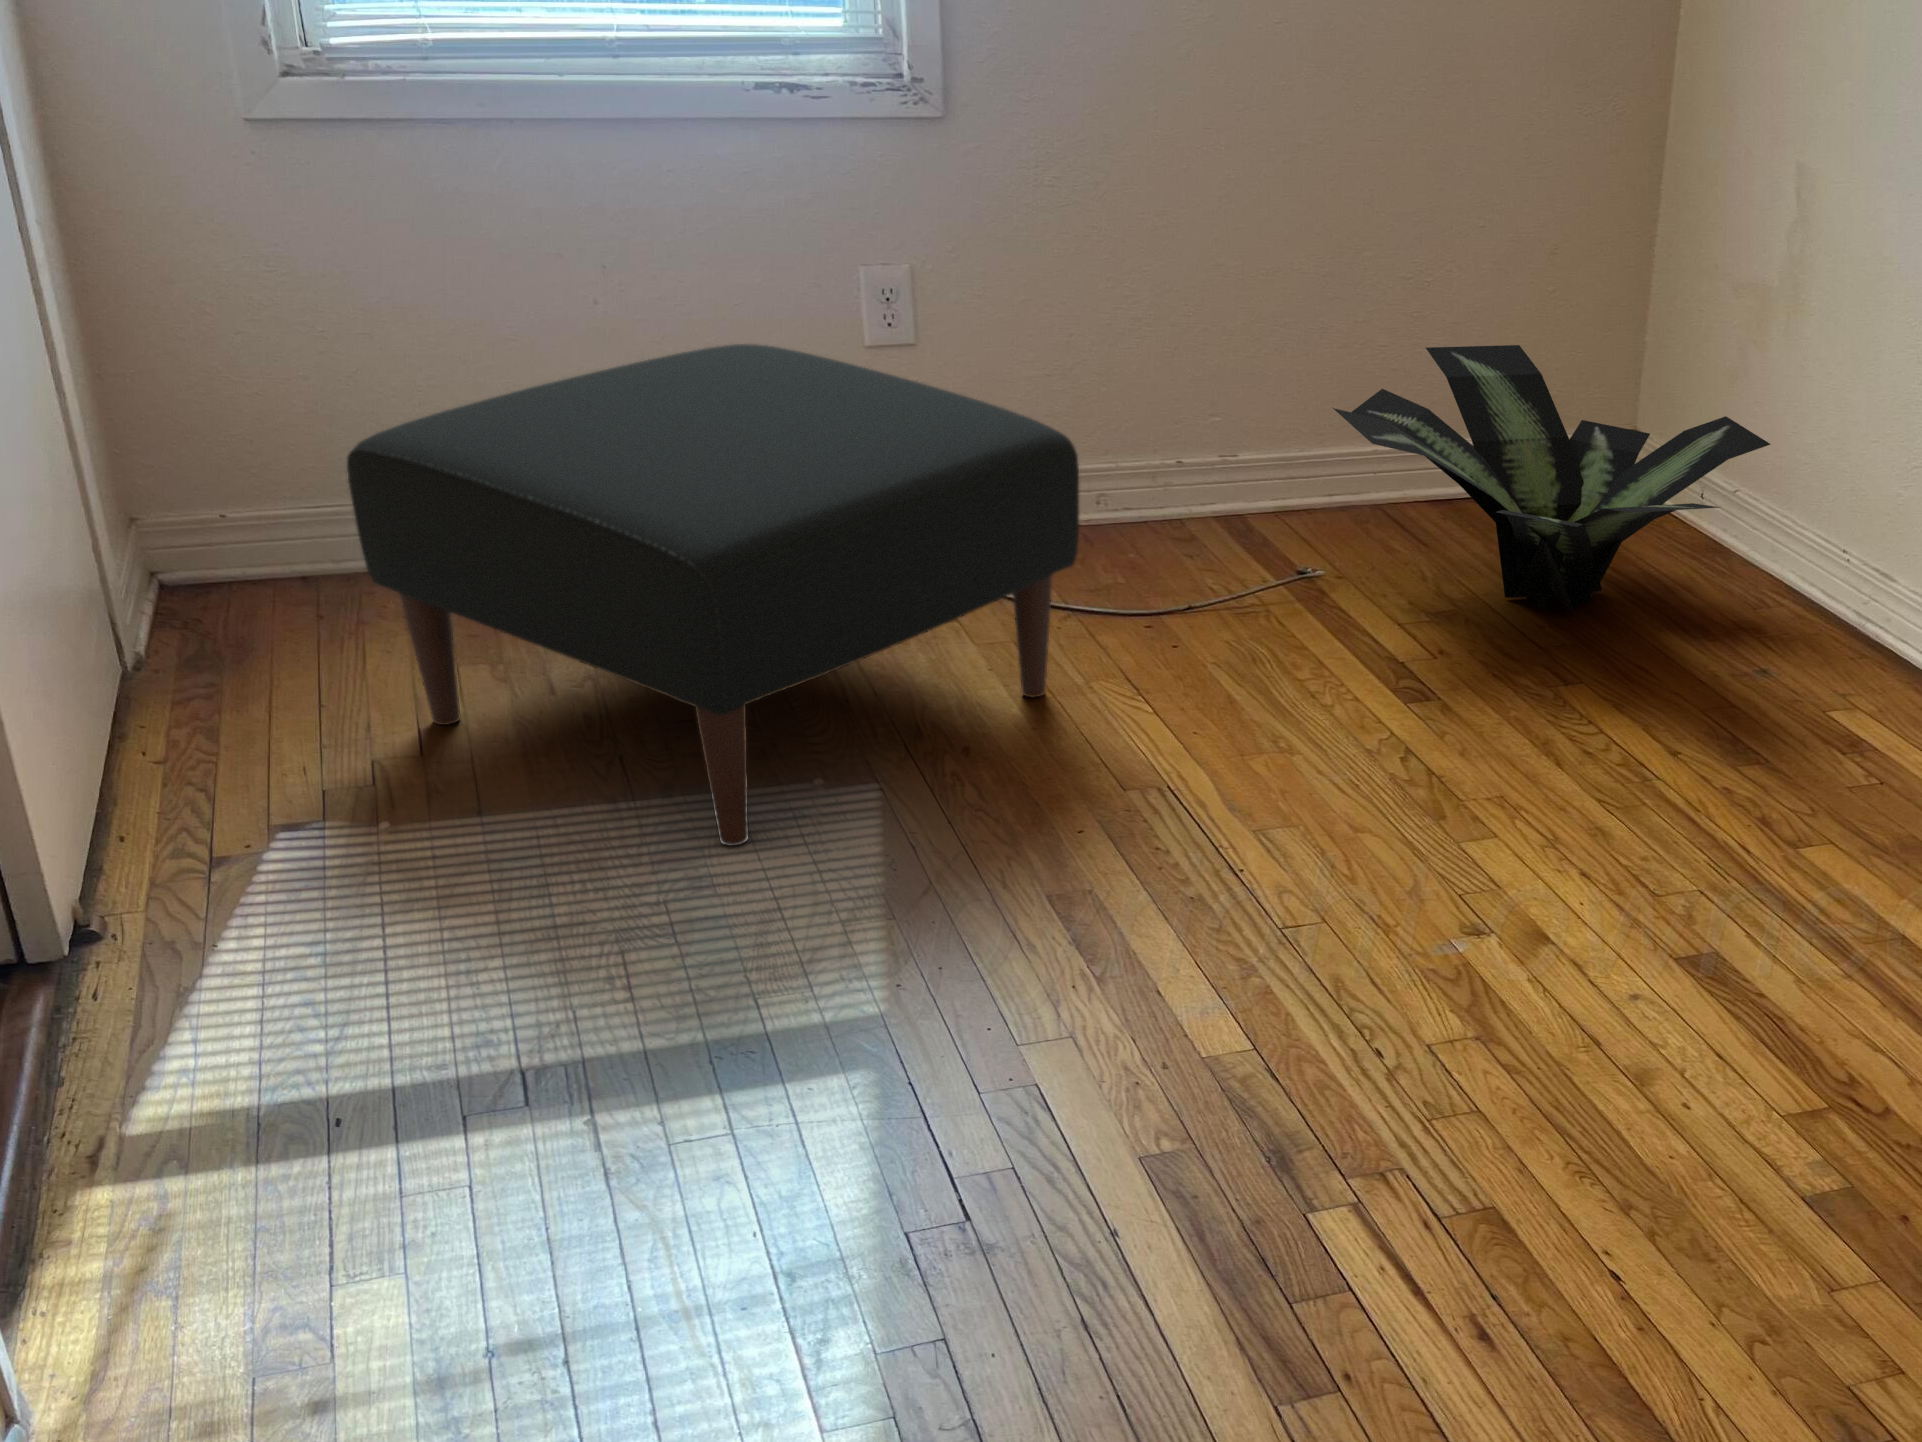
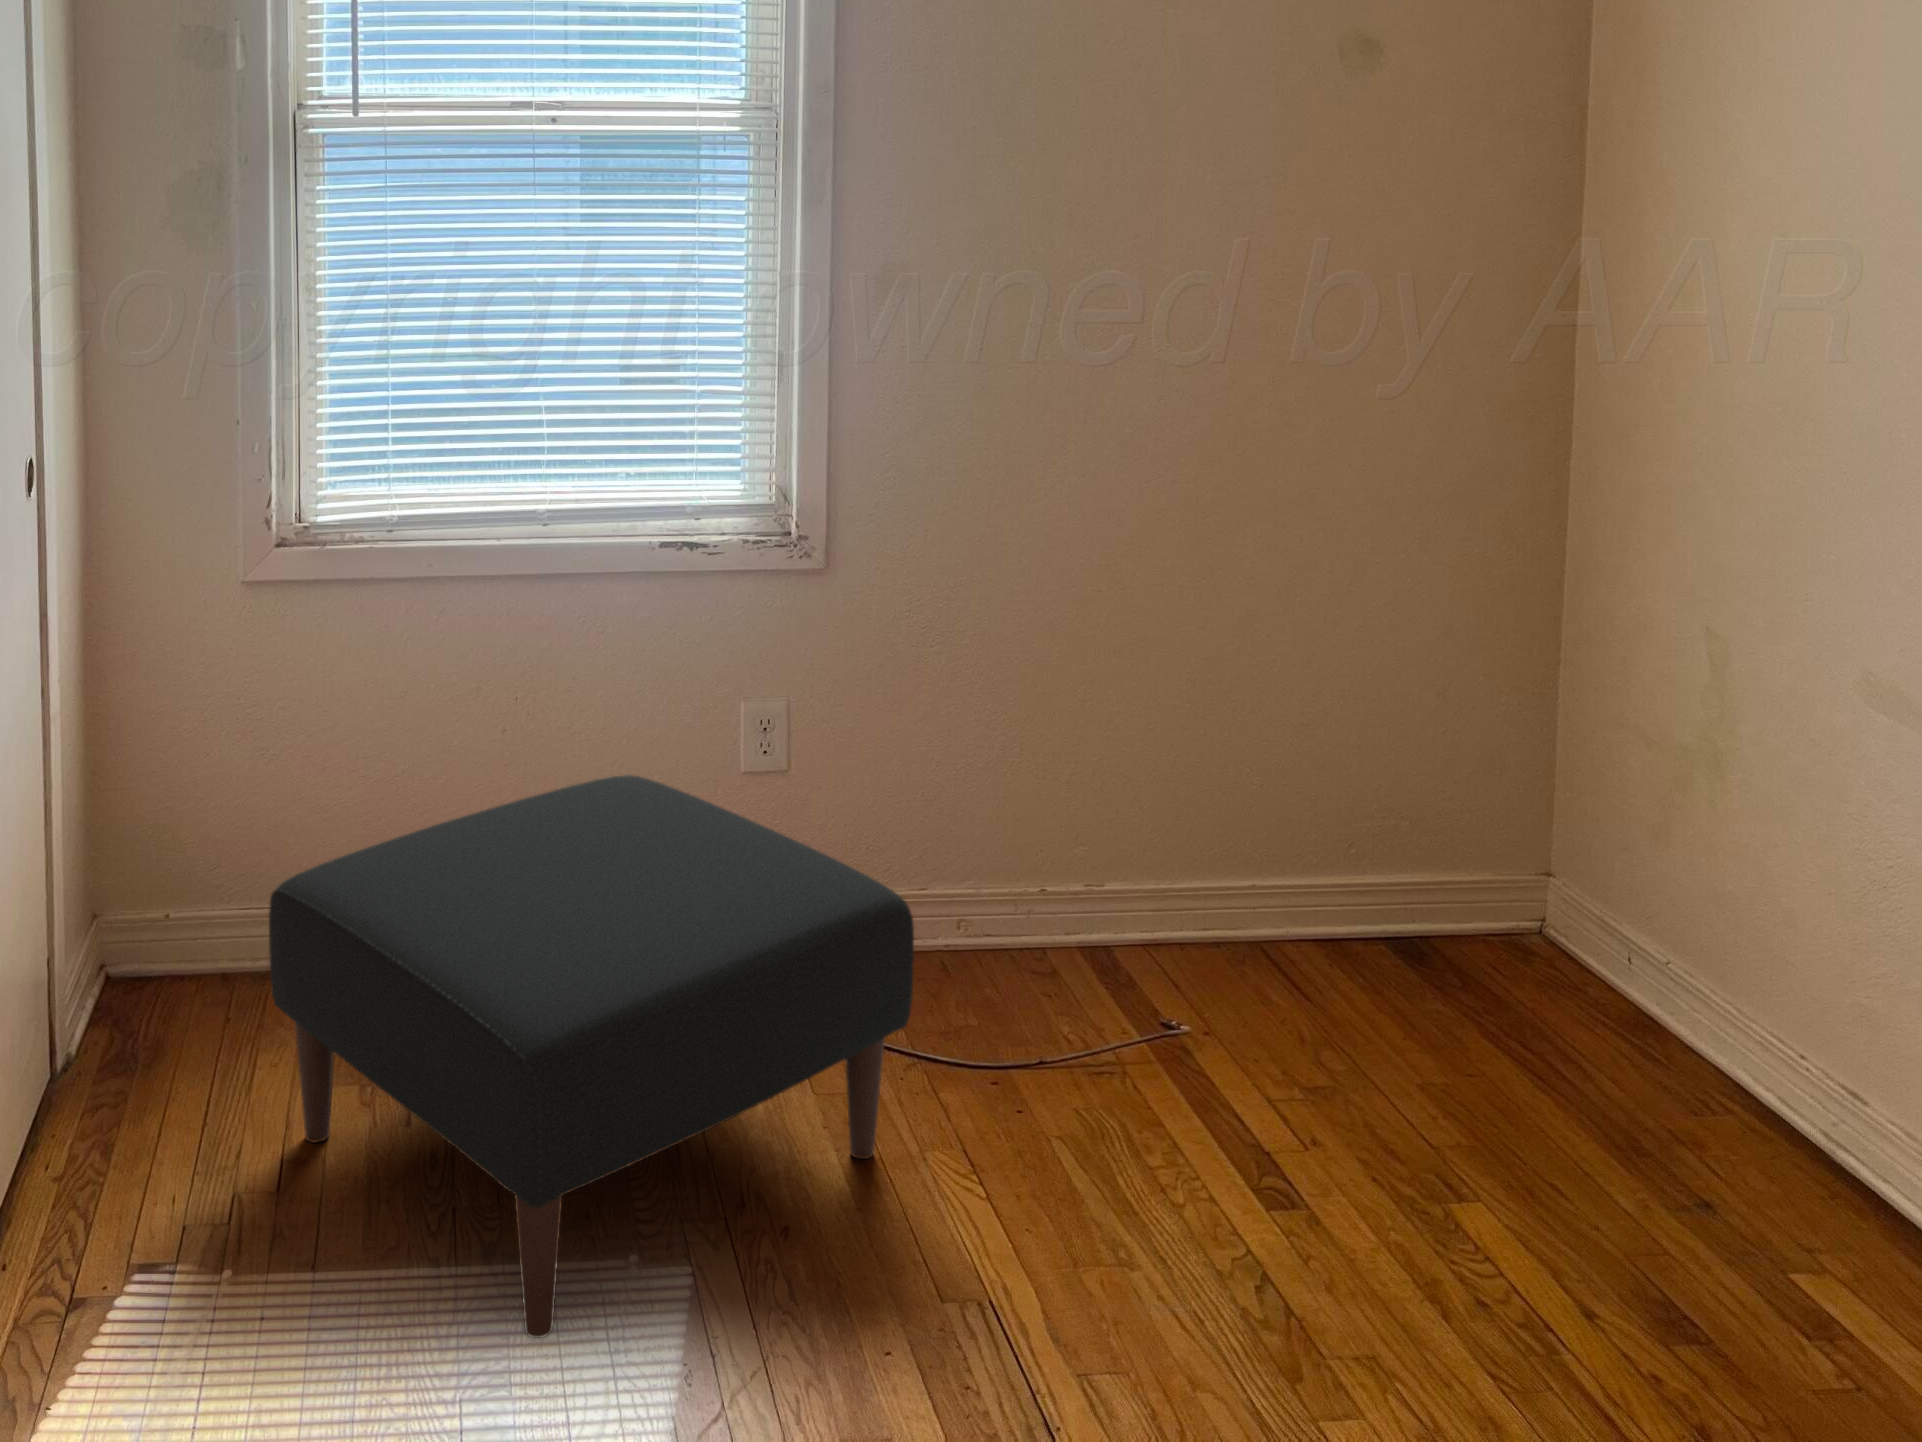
potted plant: present [1333,345,1771,614] -> none [1179,775,1677,1091]

